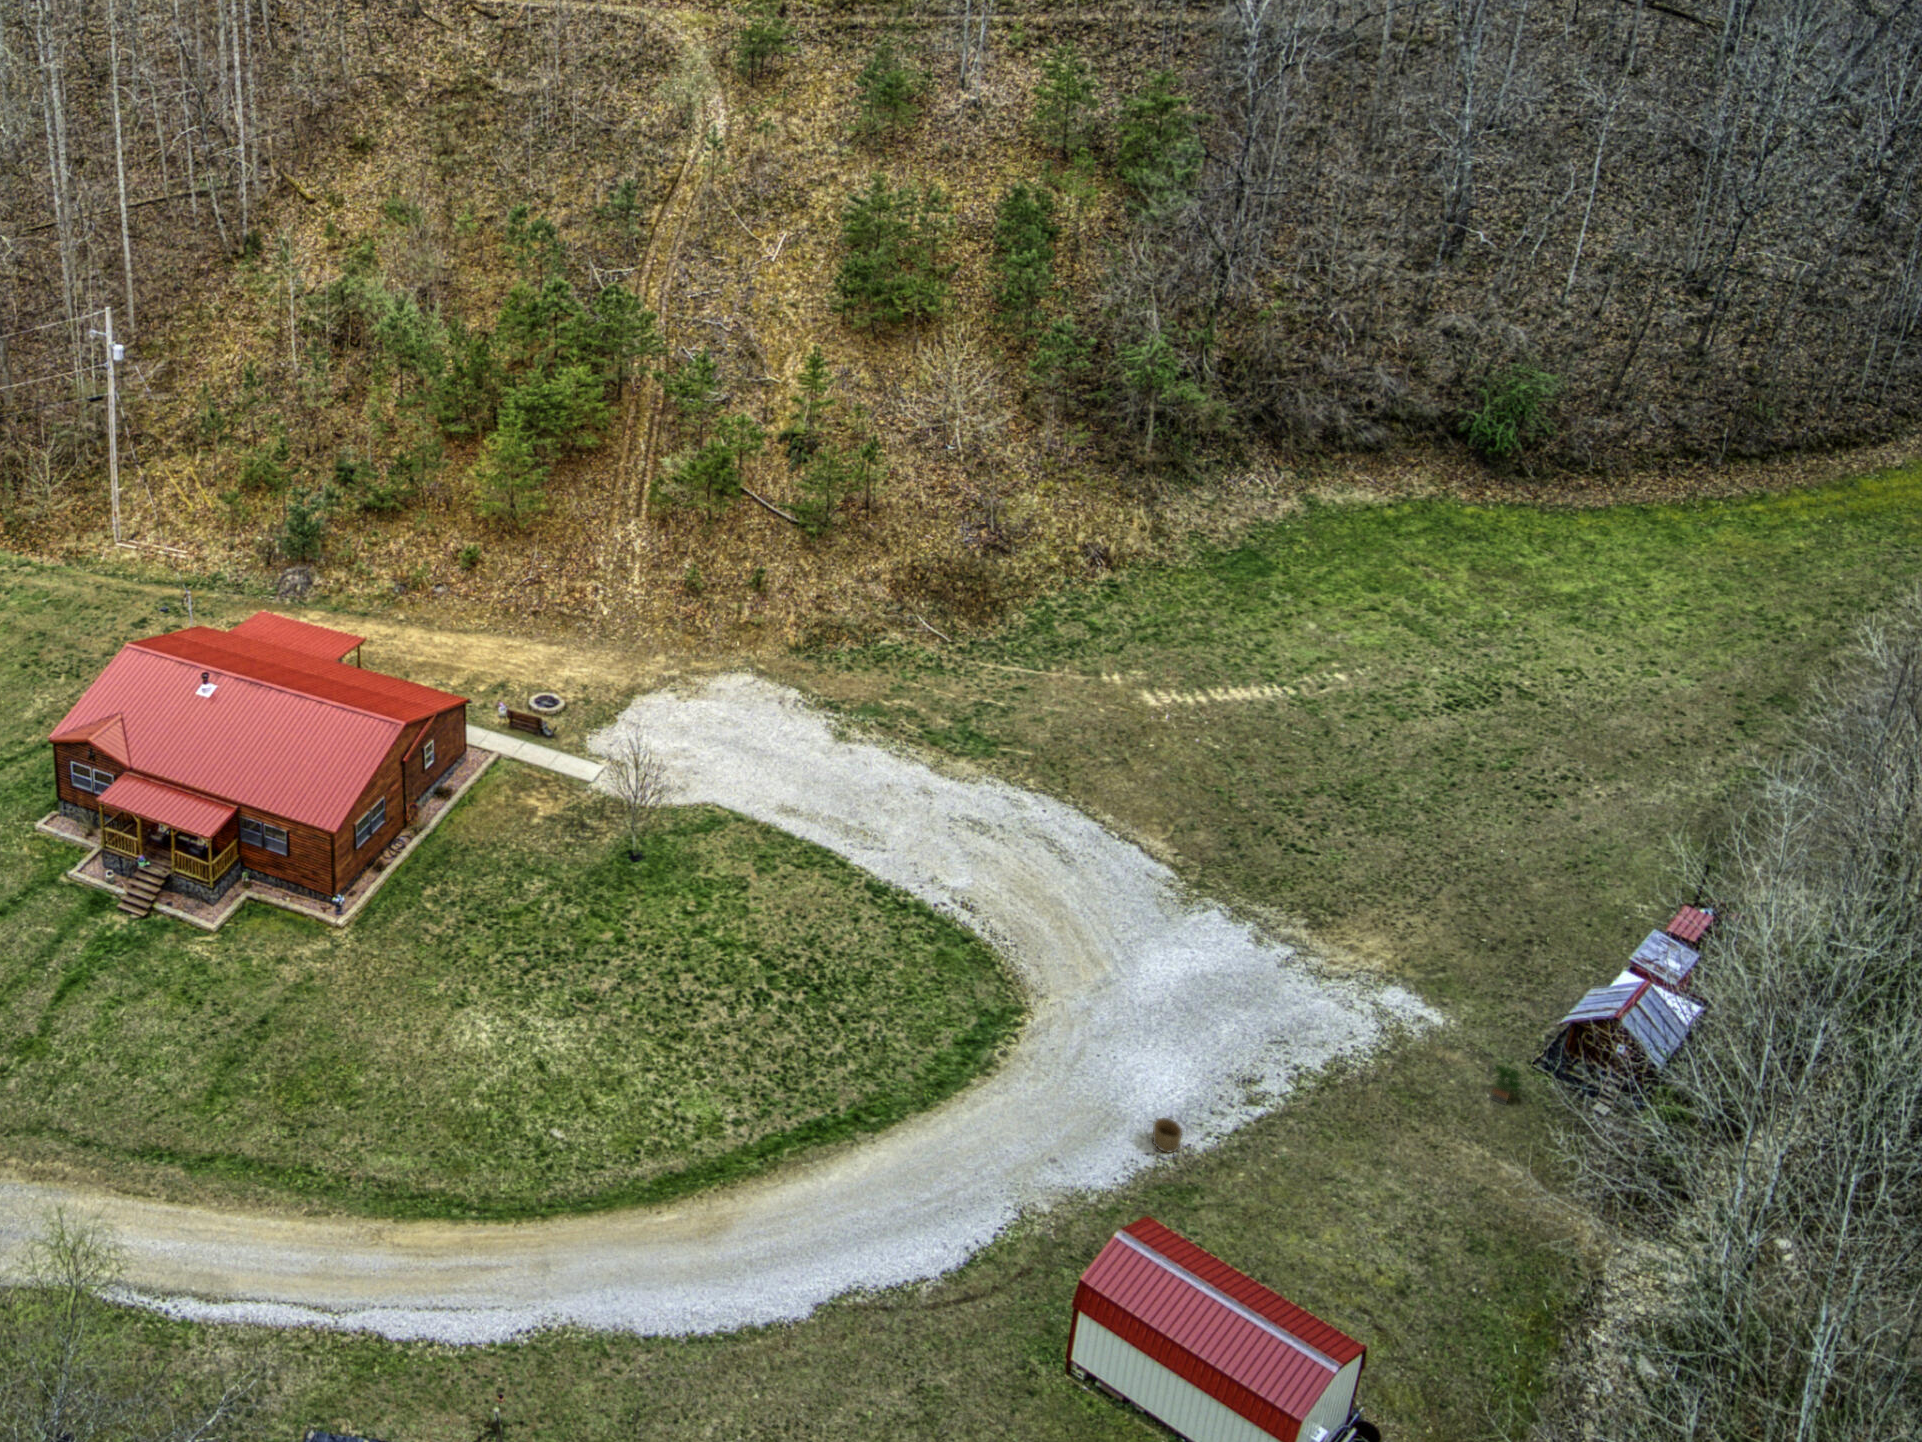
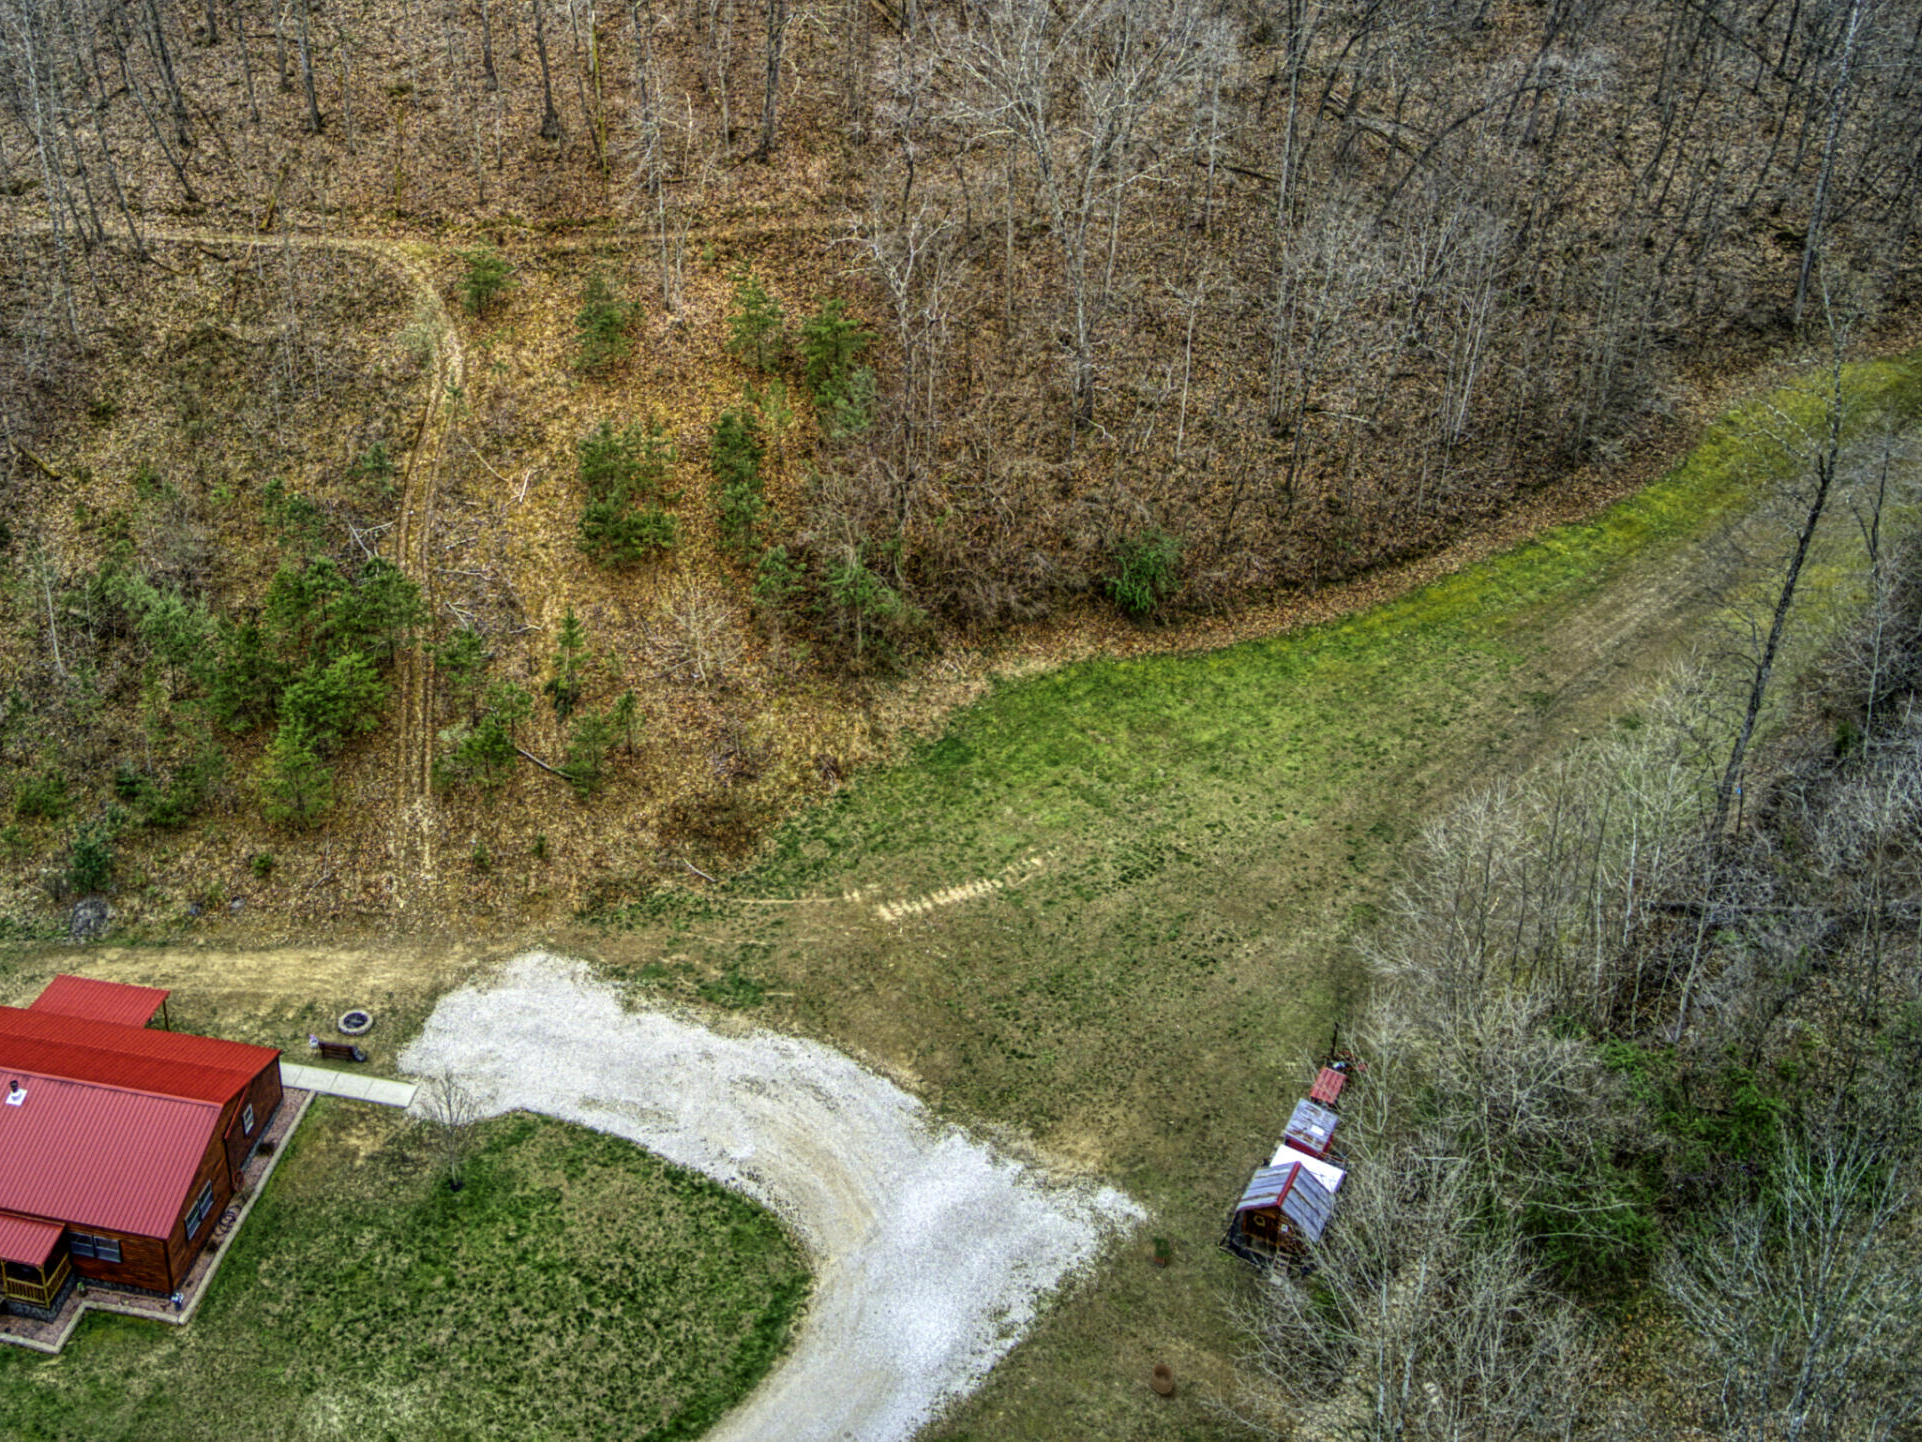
wooden bucket: present [1153,1118,1182,1153] -> present [1151,1363,1174,1394]

